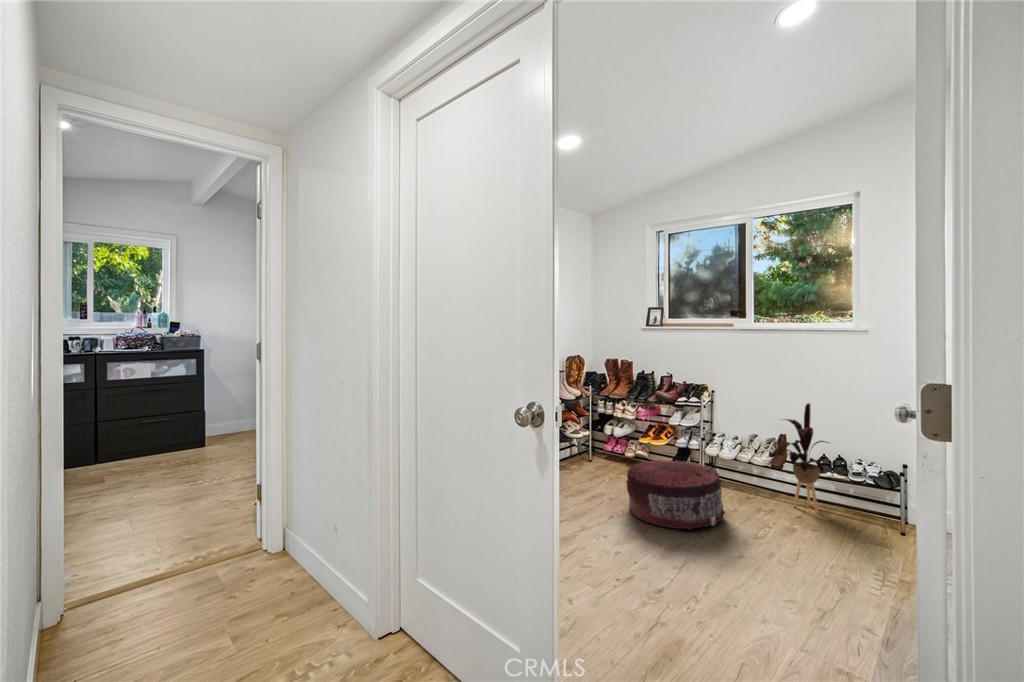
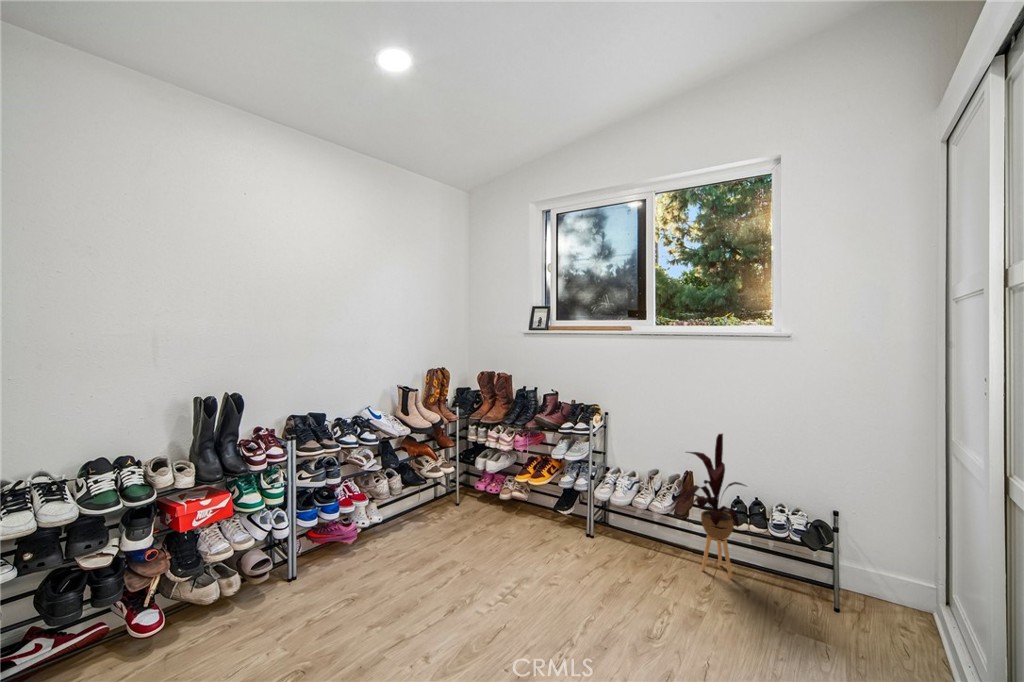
pouf: present [626,459,725,530] -> none [479,513,616,637]

